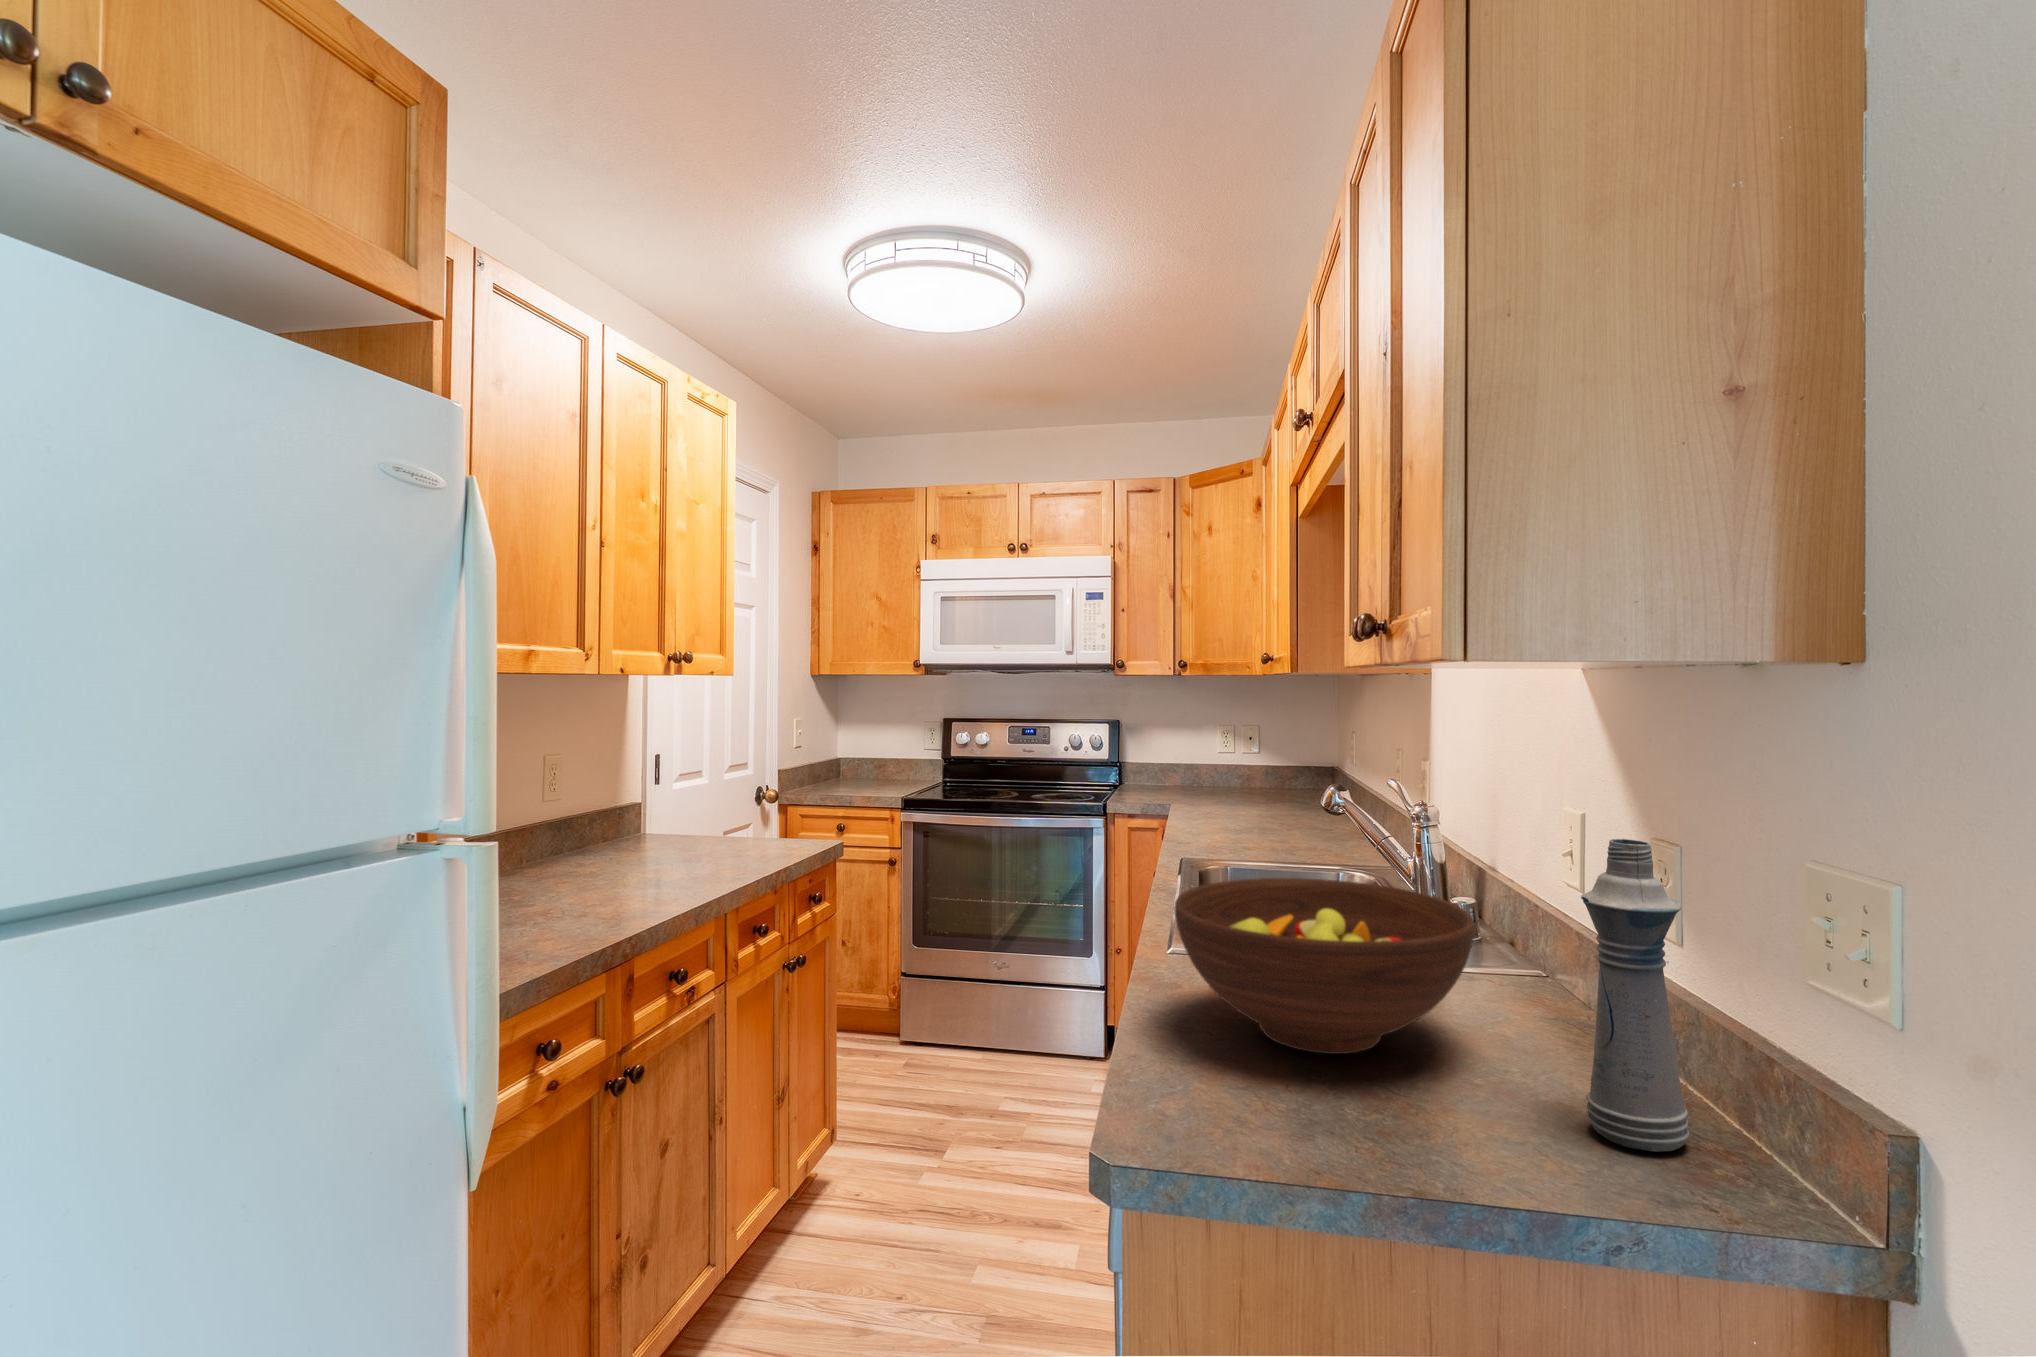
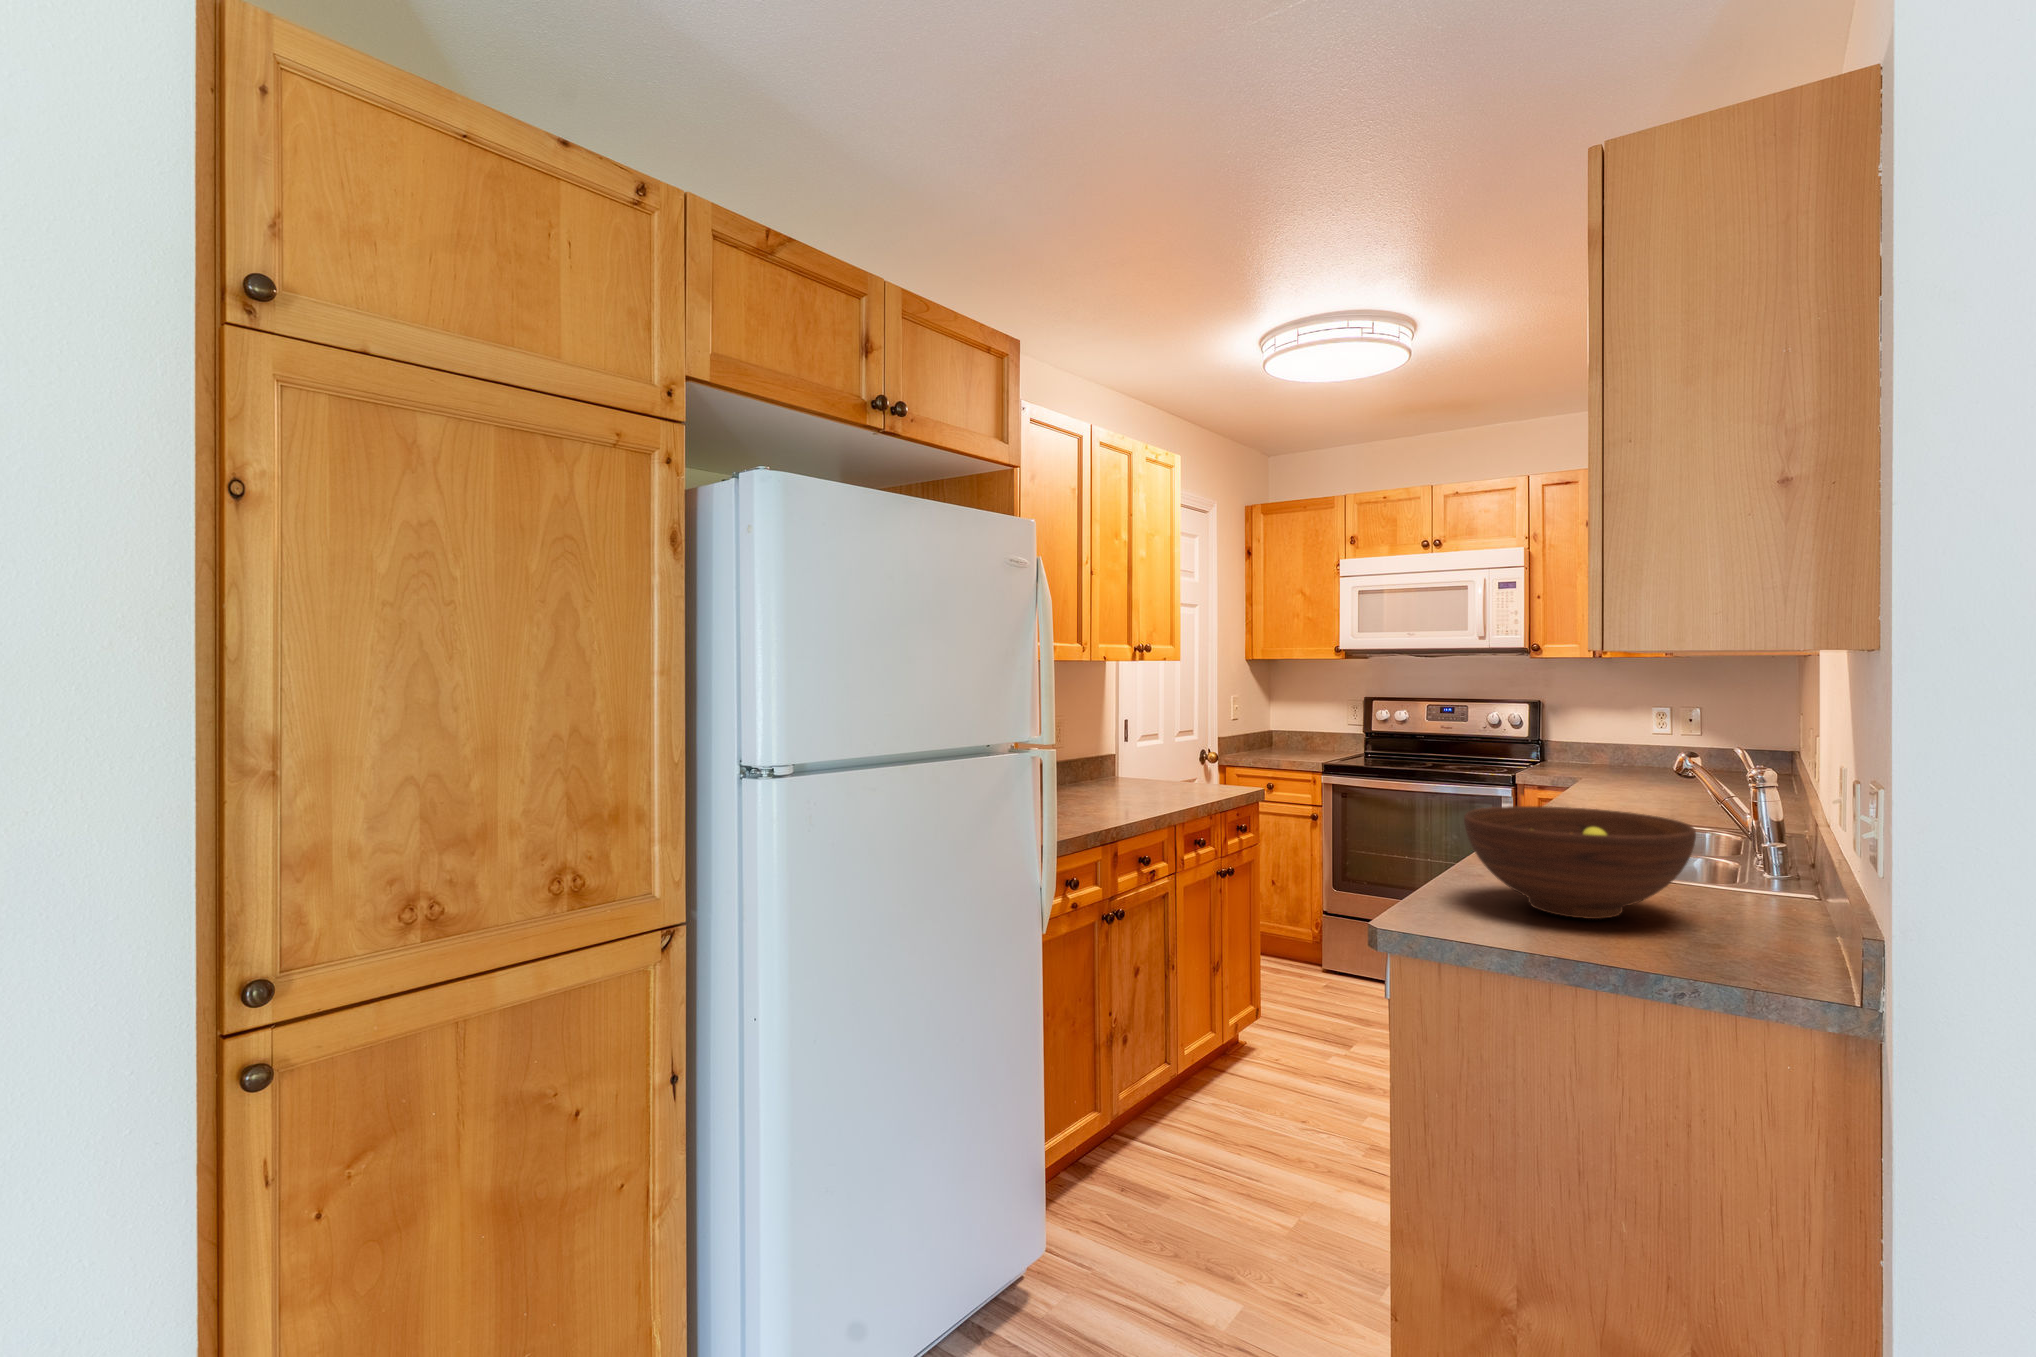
bottle: present [1581,839,1689,1151] -> none [1728,769,1806,975]

